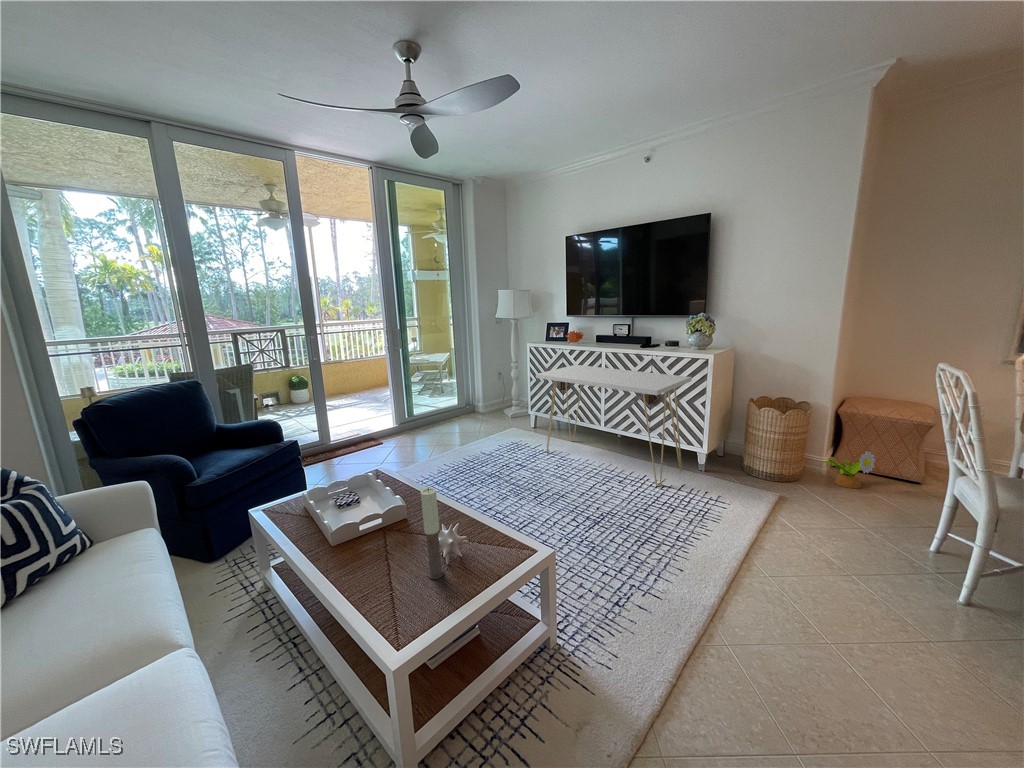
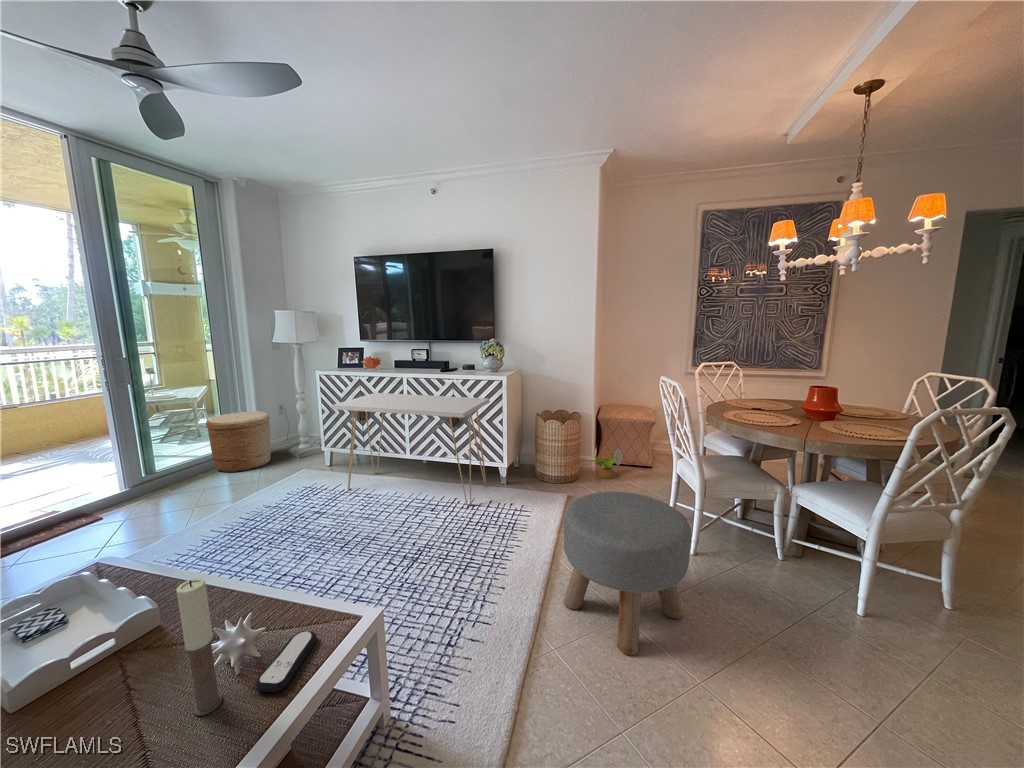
woven basket: none [446,375,490,424] -> present [206,411,271,472]
ottoman: none [747,496,939,683] -> present [563,491,692,655]
remote control: none [463,547,504,581] -> present [255,631,316,692]

